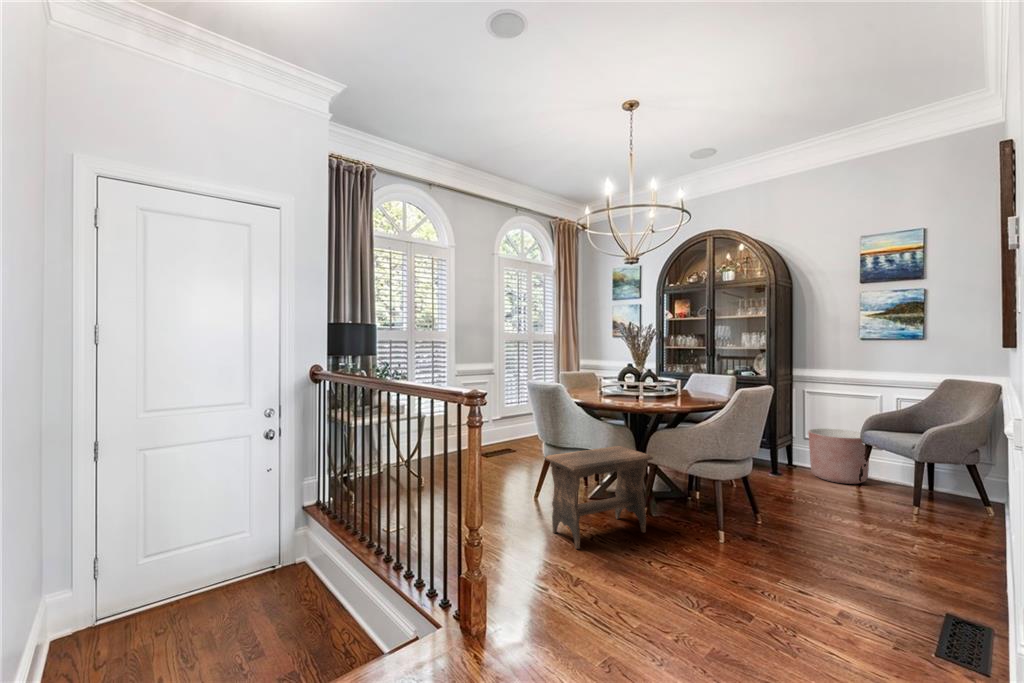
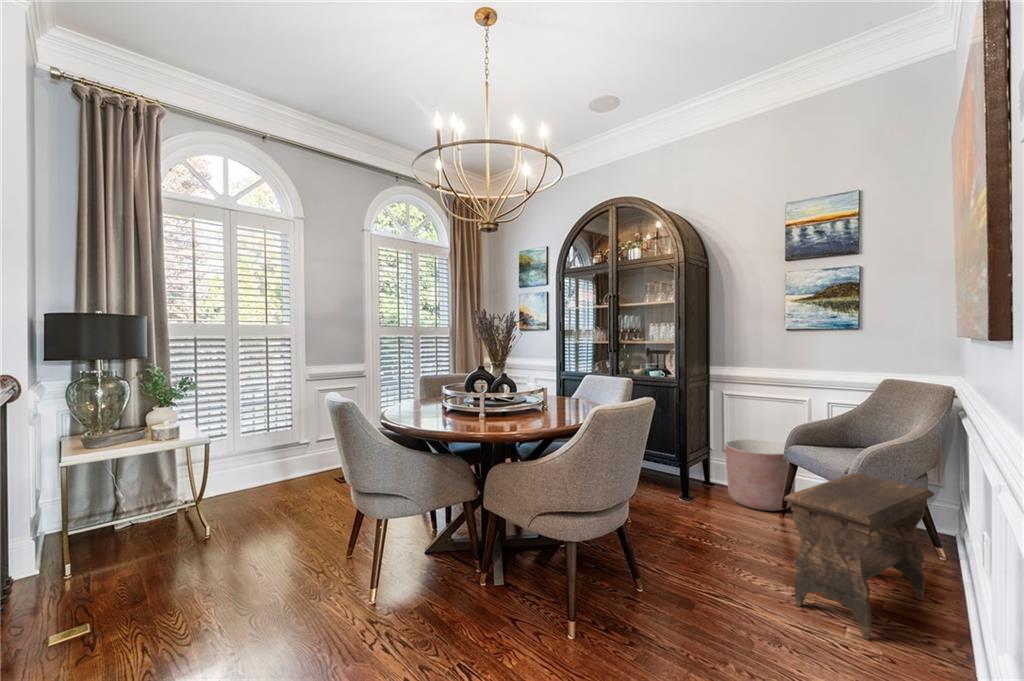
footstool: present [545,446,653,549] -> present [784,473,934,639]

